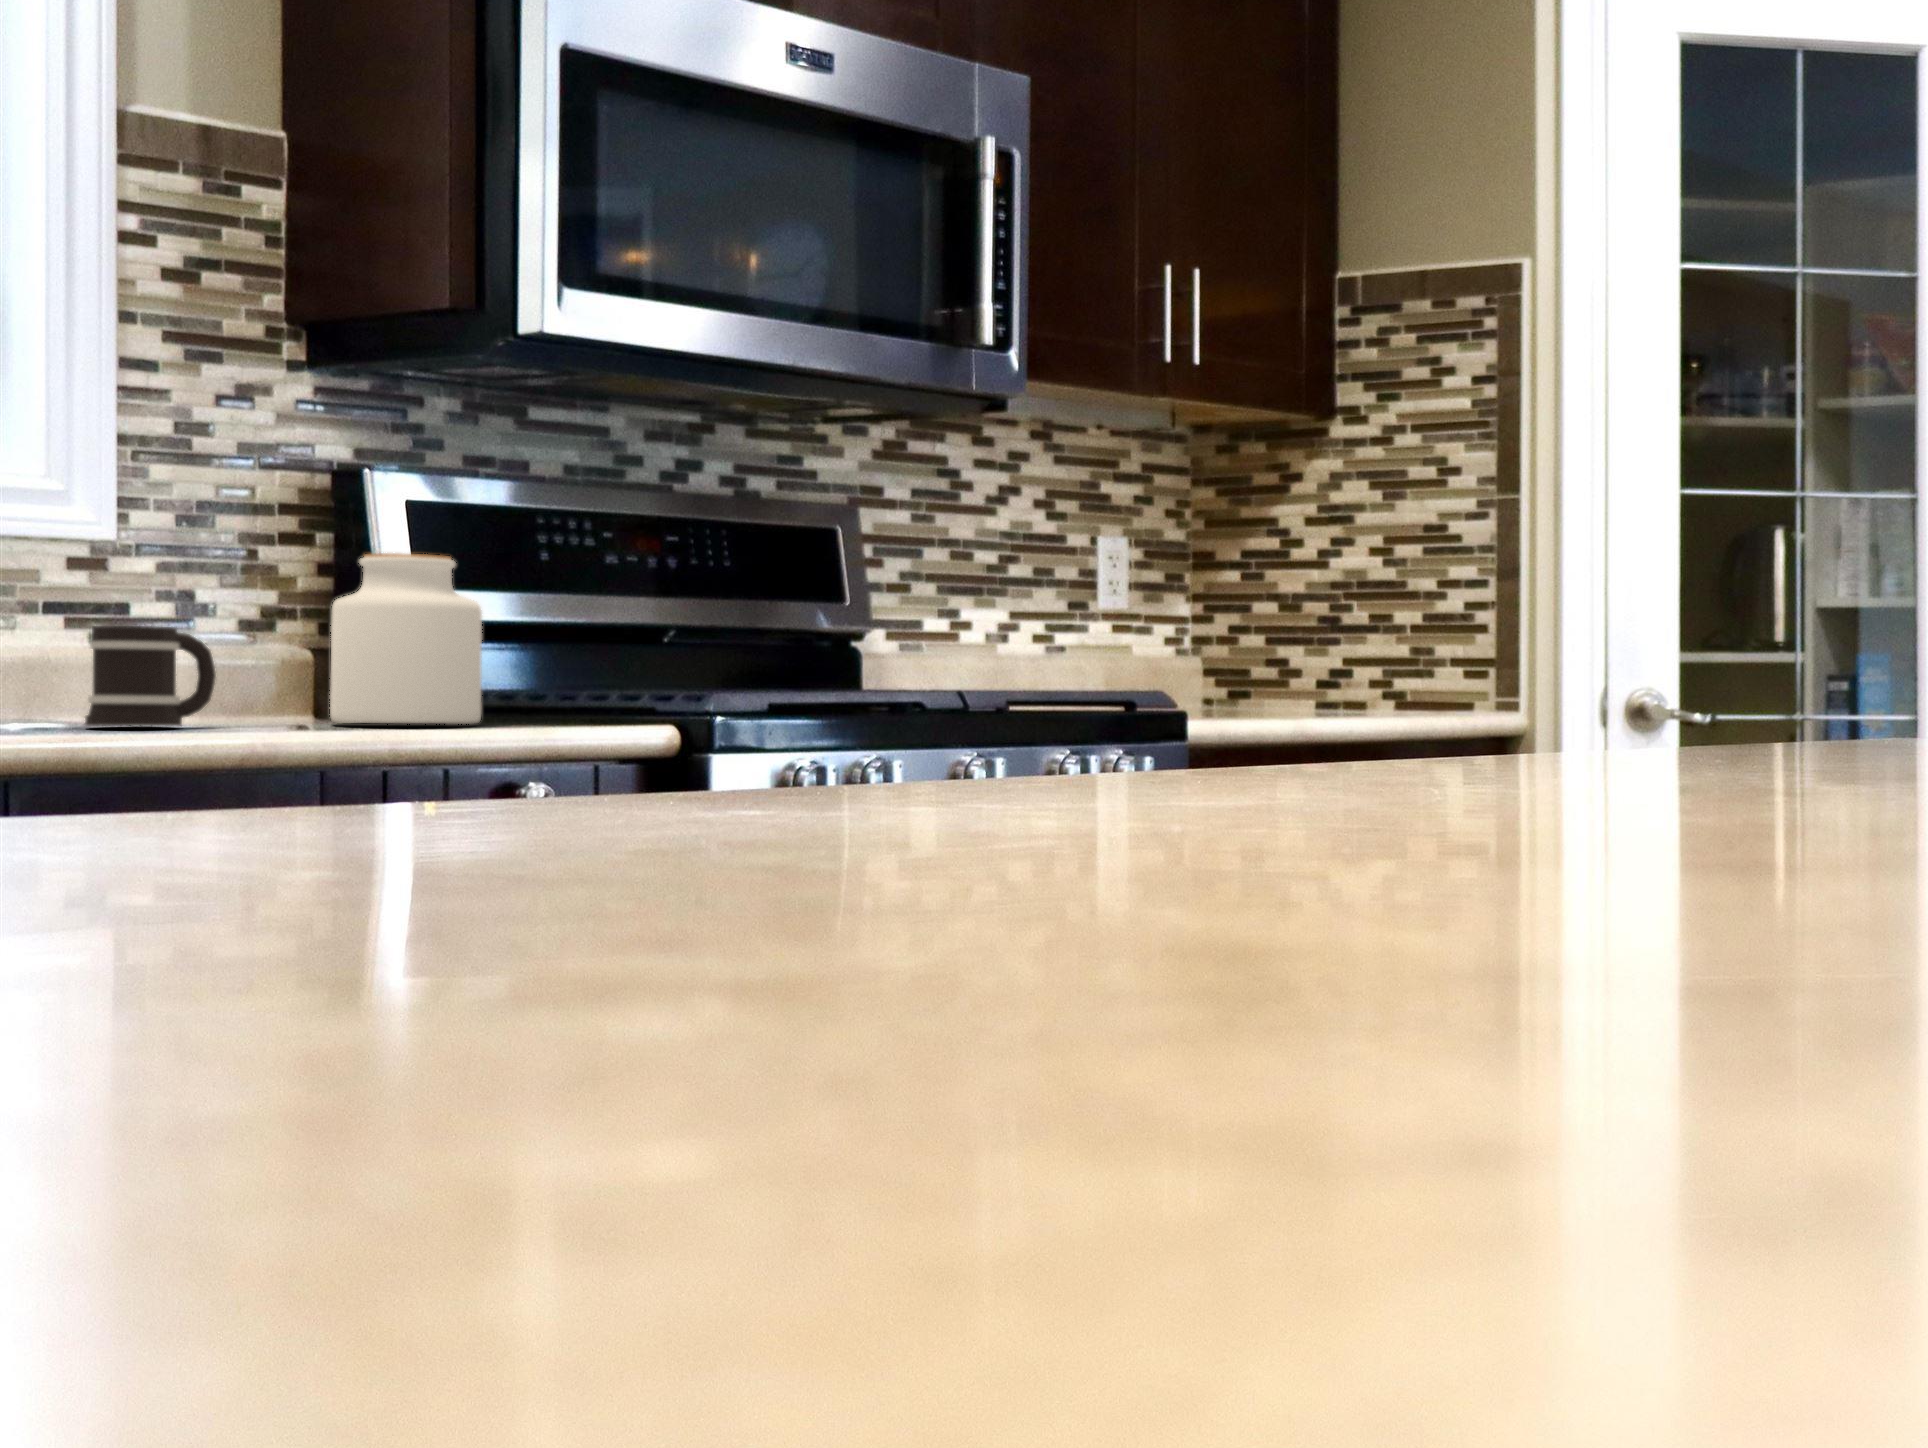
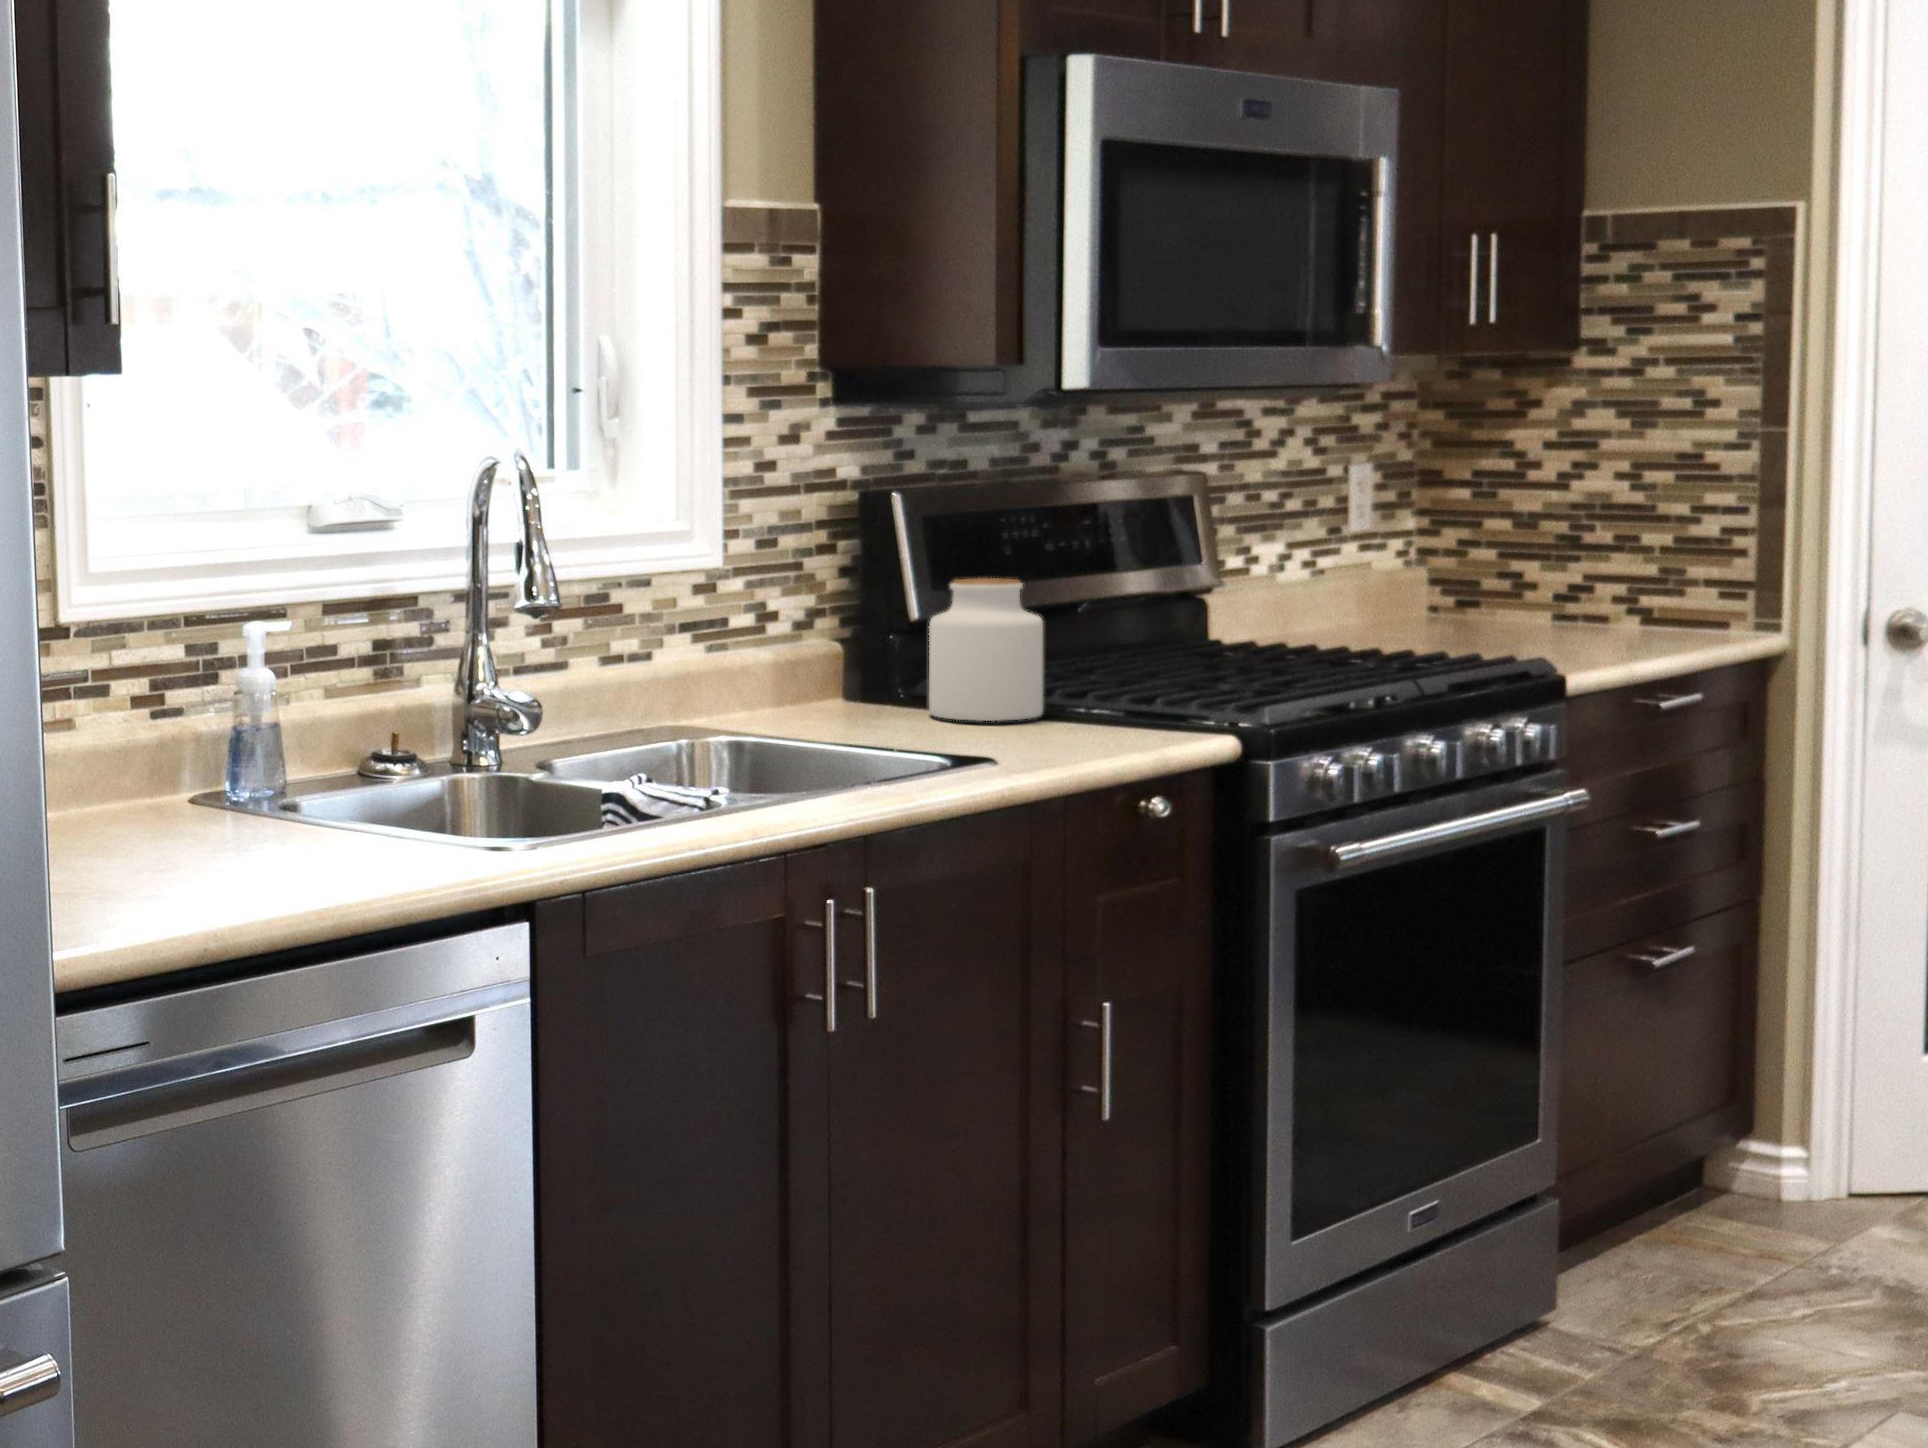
mug: present [85,626,216,727] -> none [780,650,864,733]

